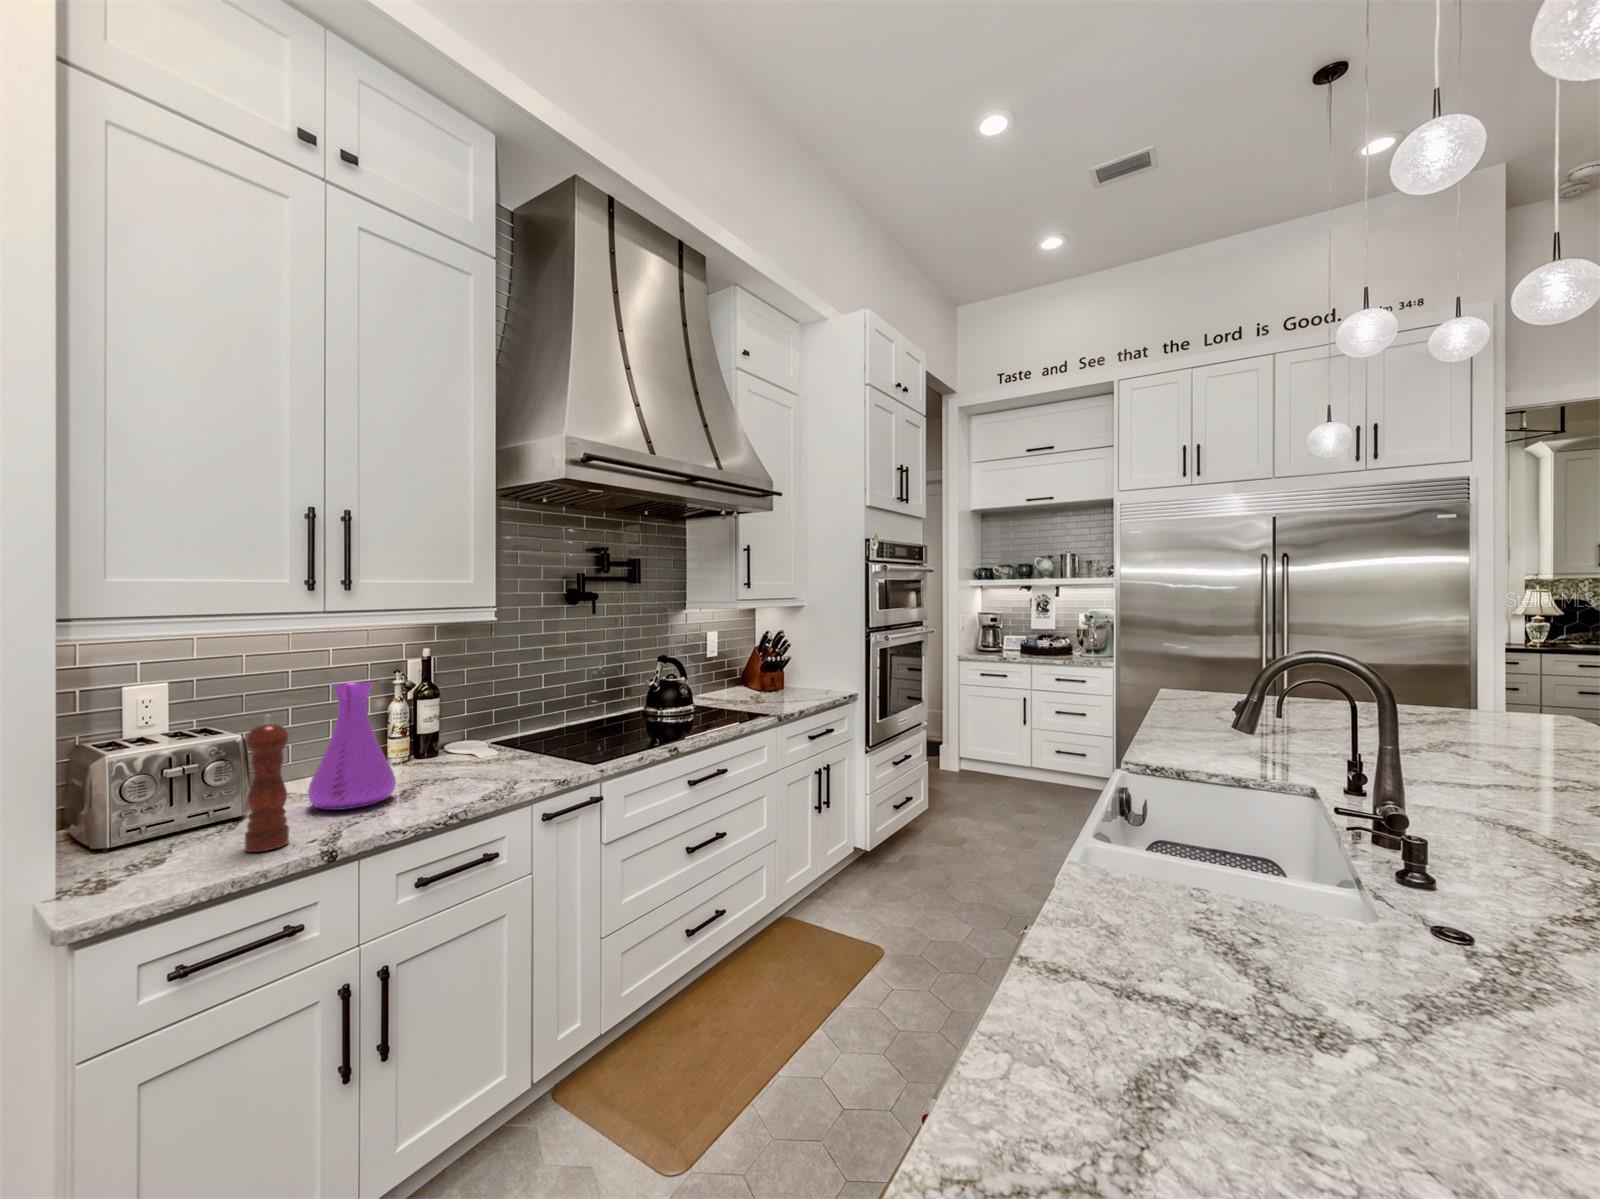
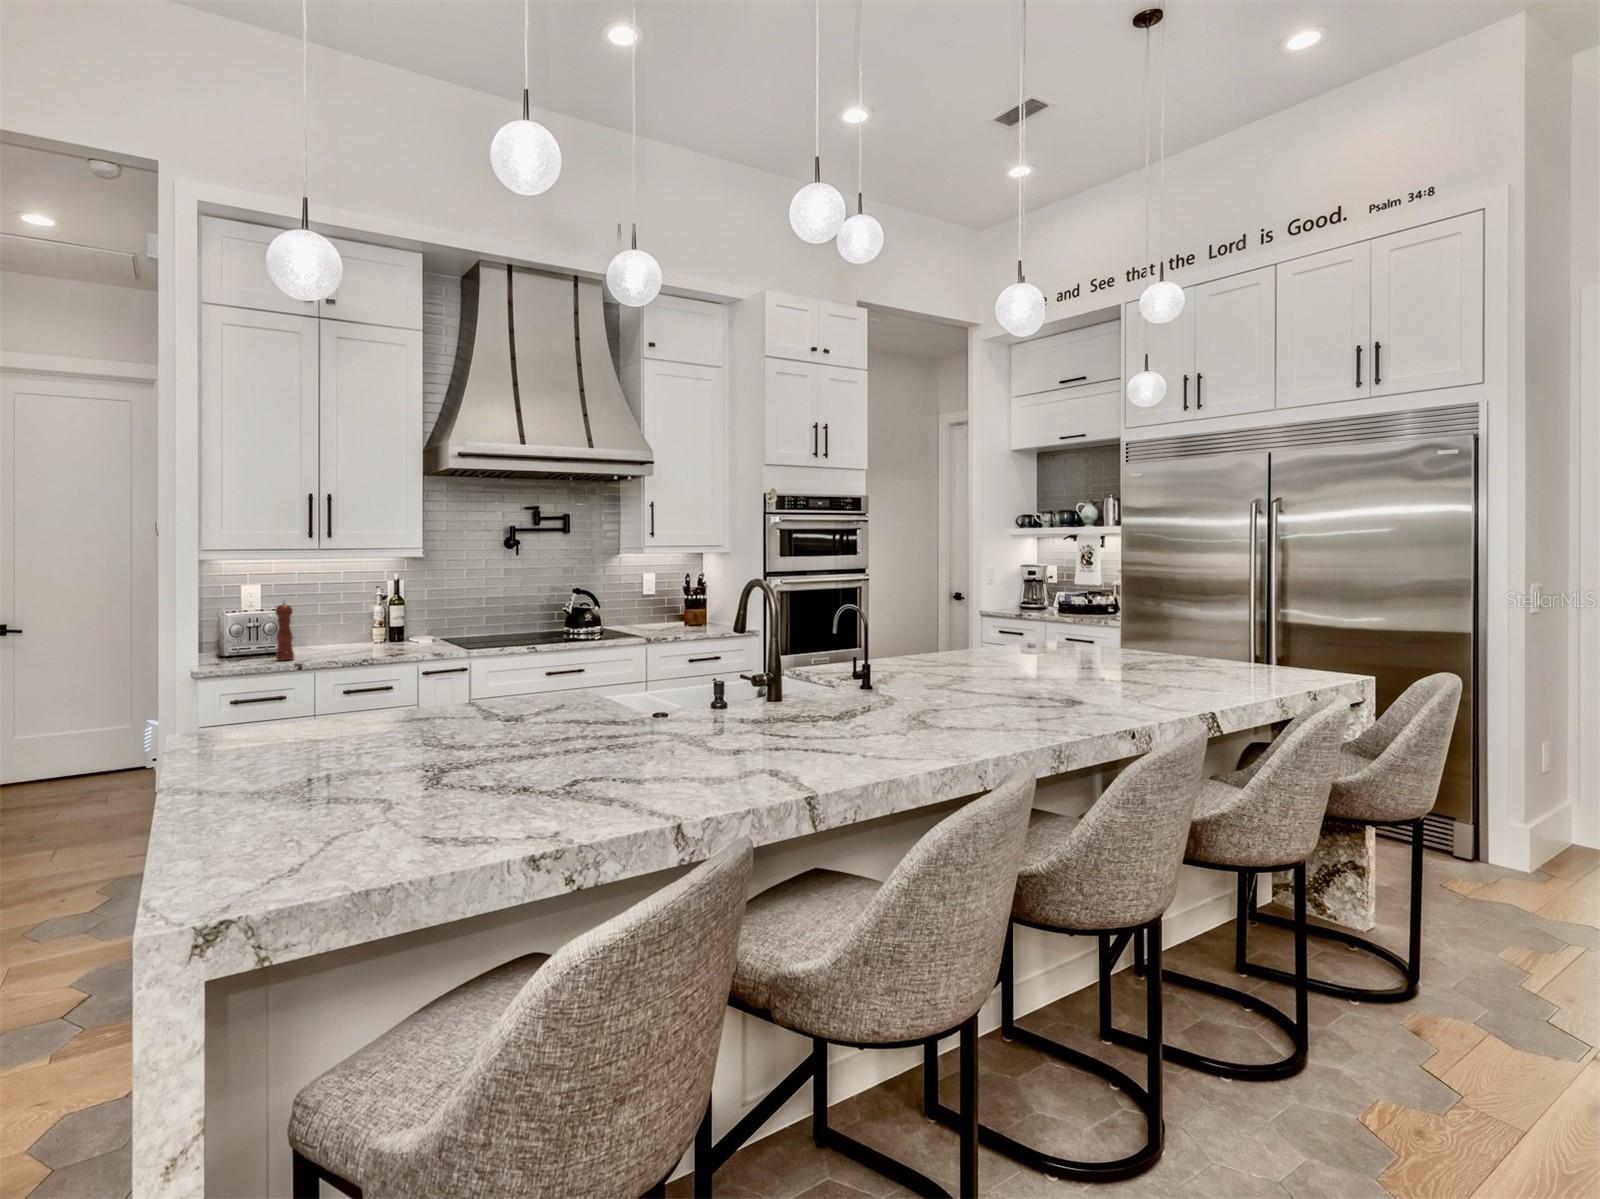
vase: present [308,682,396,810] -> none [315,591,357,653]

